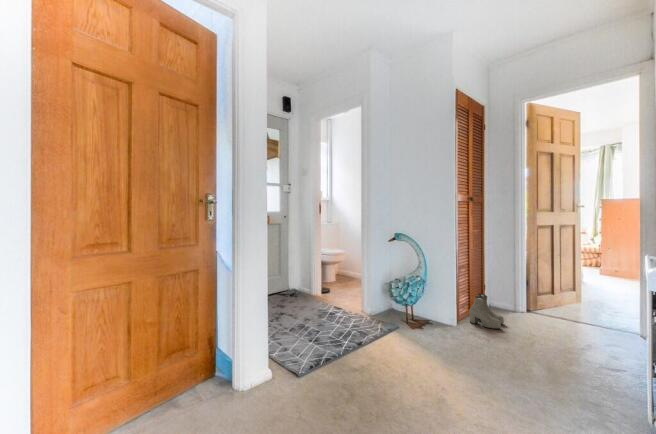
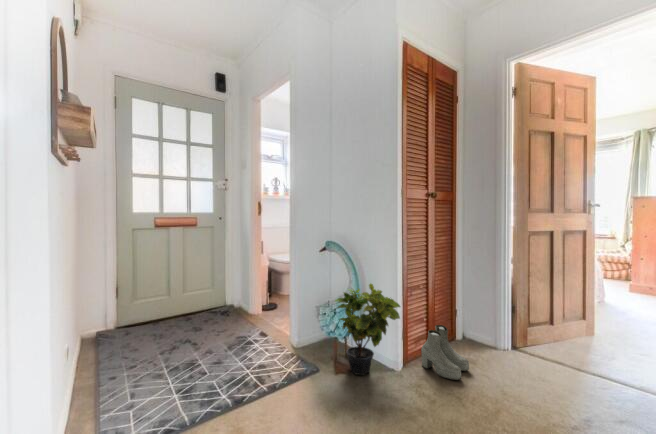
potted plant: none [408,263,459,328] -> present [335,284,400,375]

